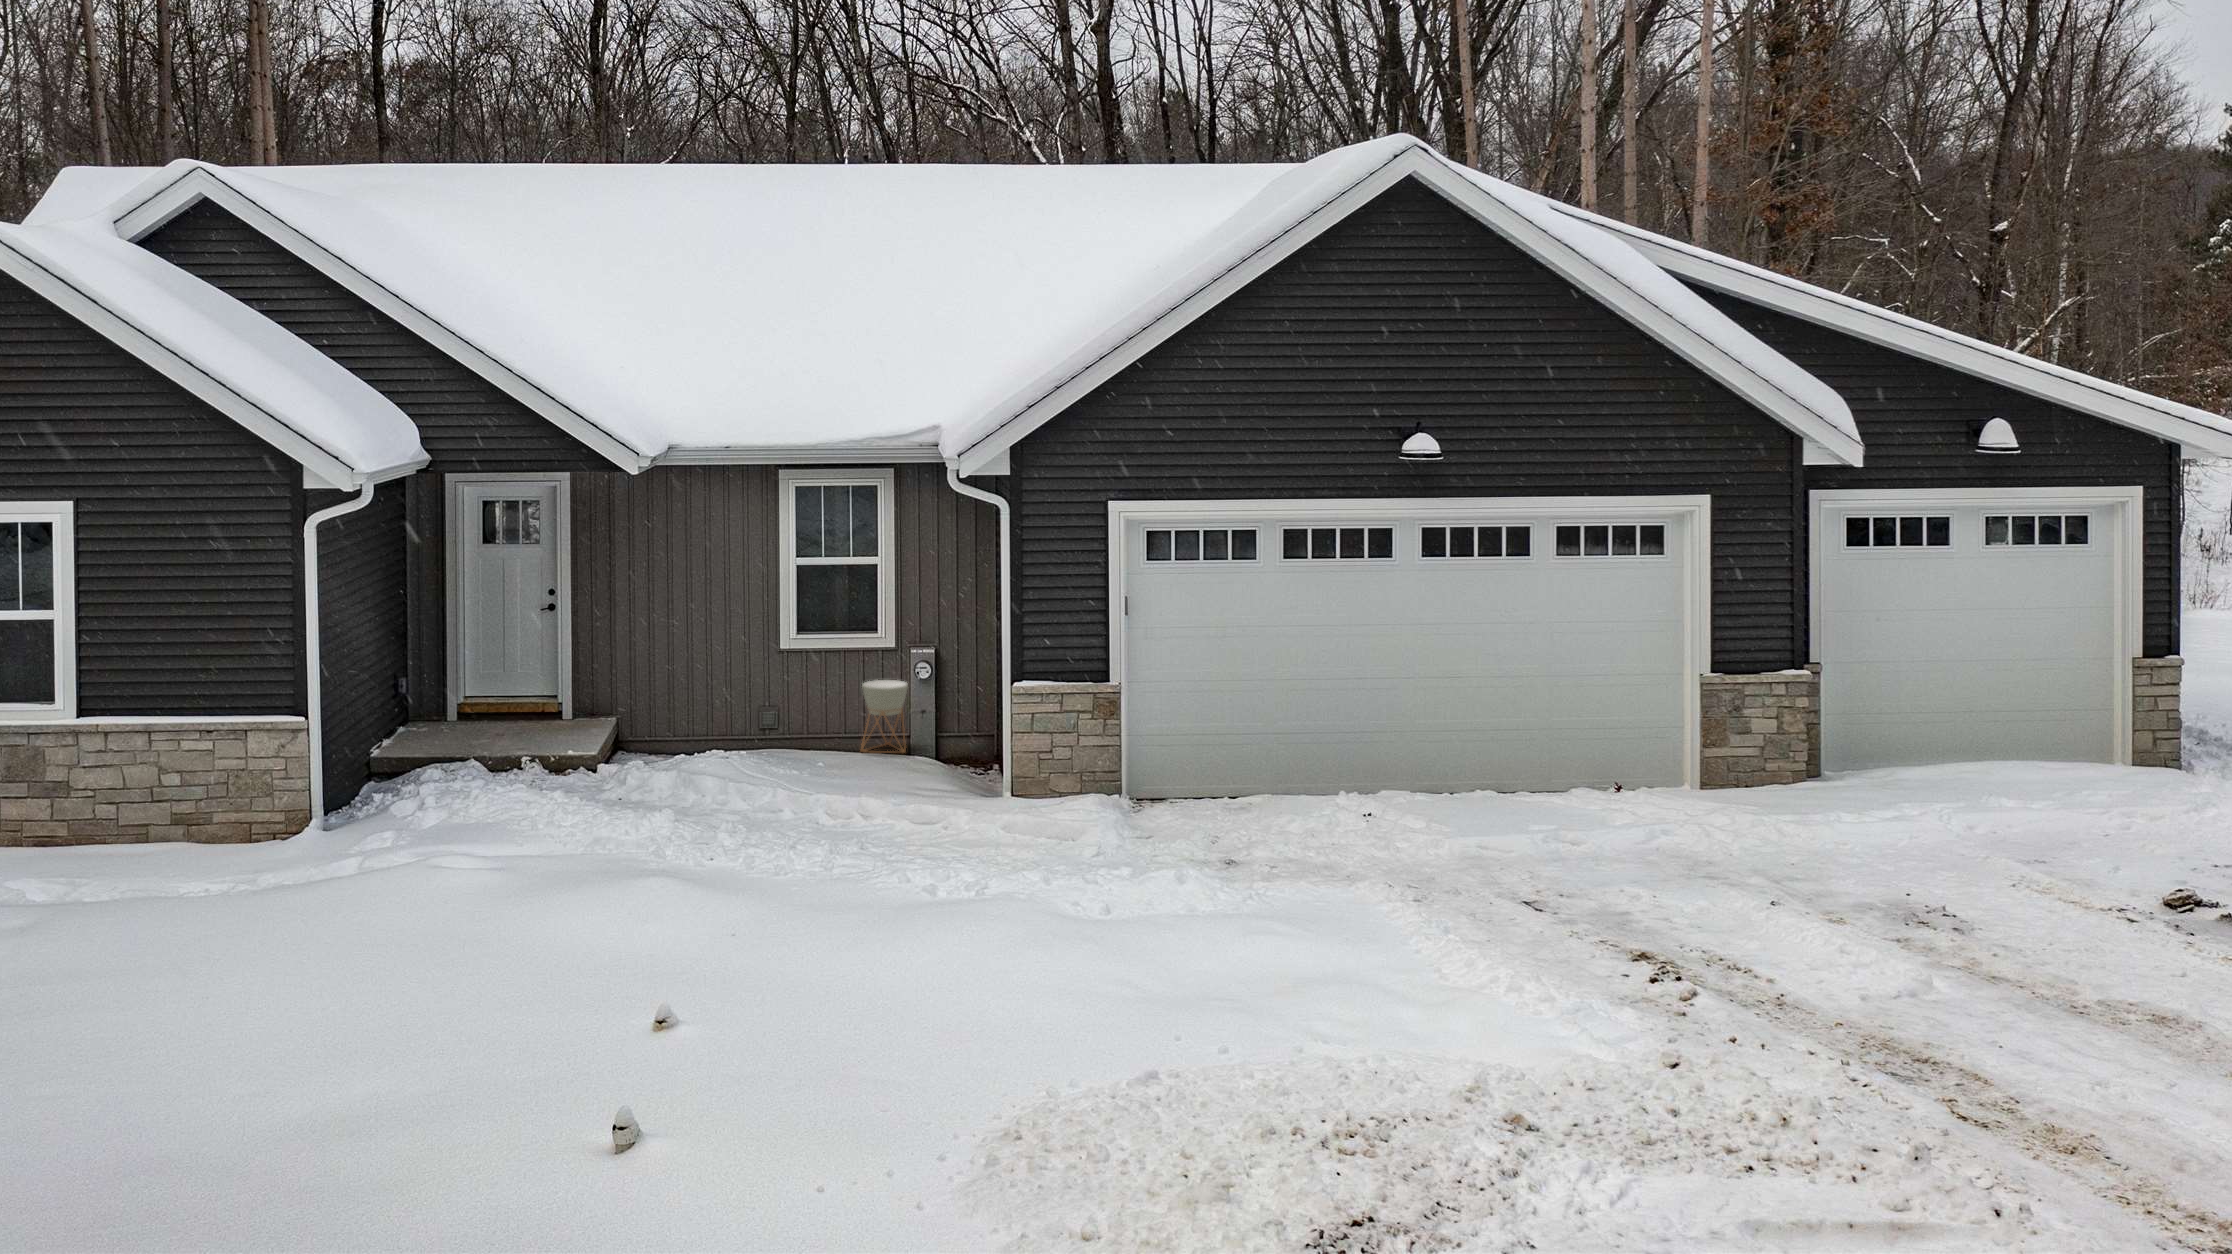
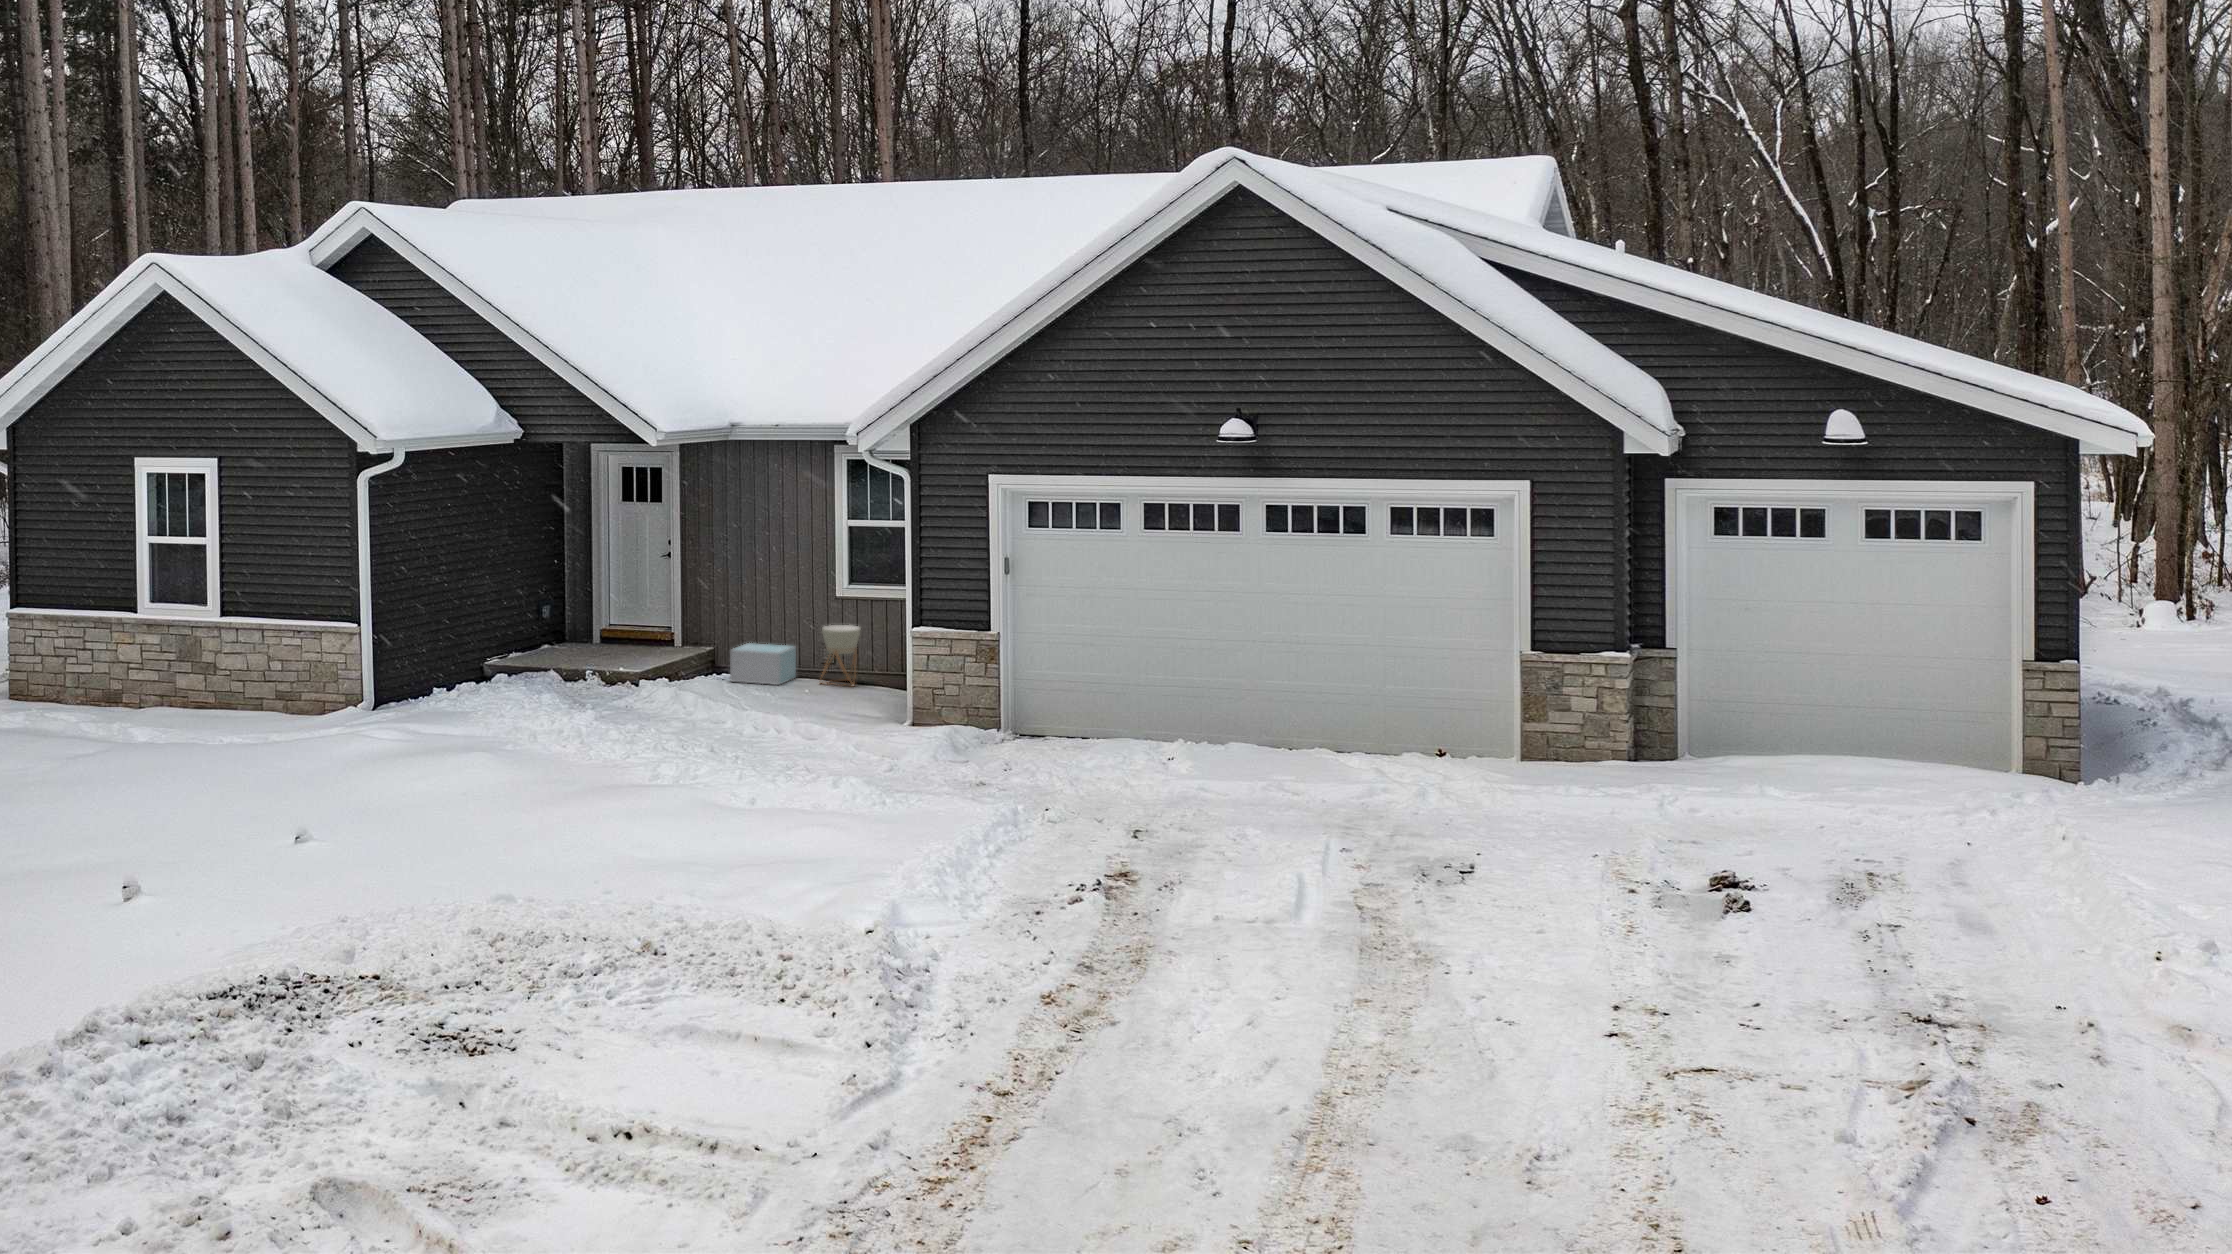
storage box: none [752,707,824,757] -> present [730,643,796,685]

